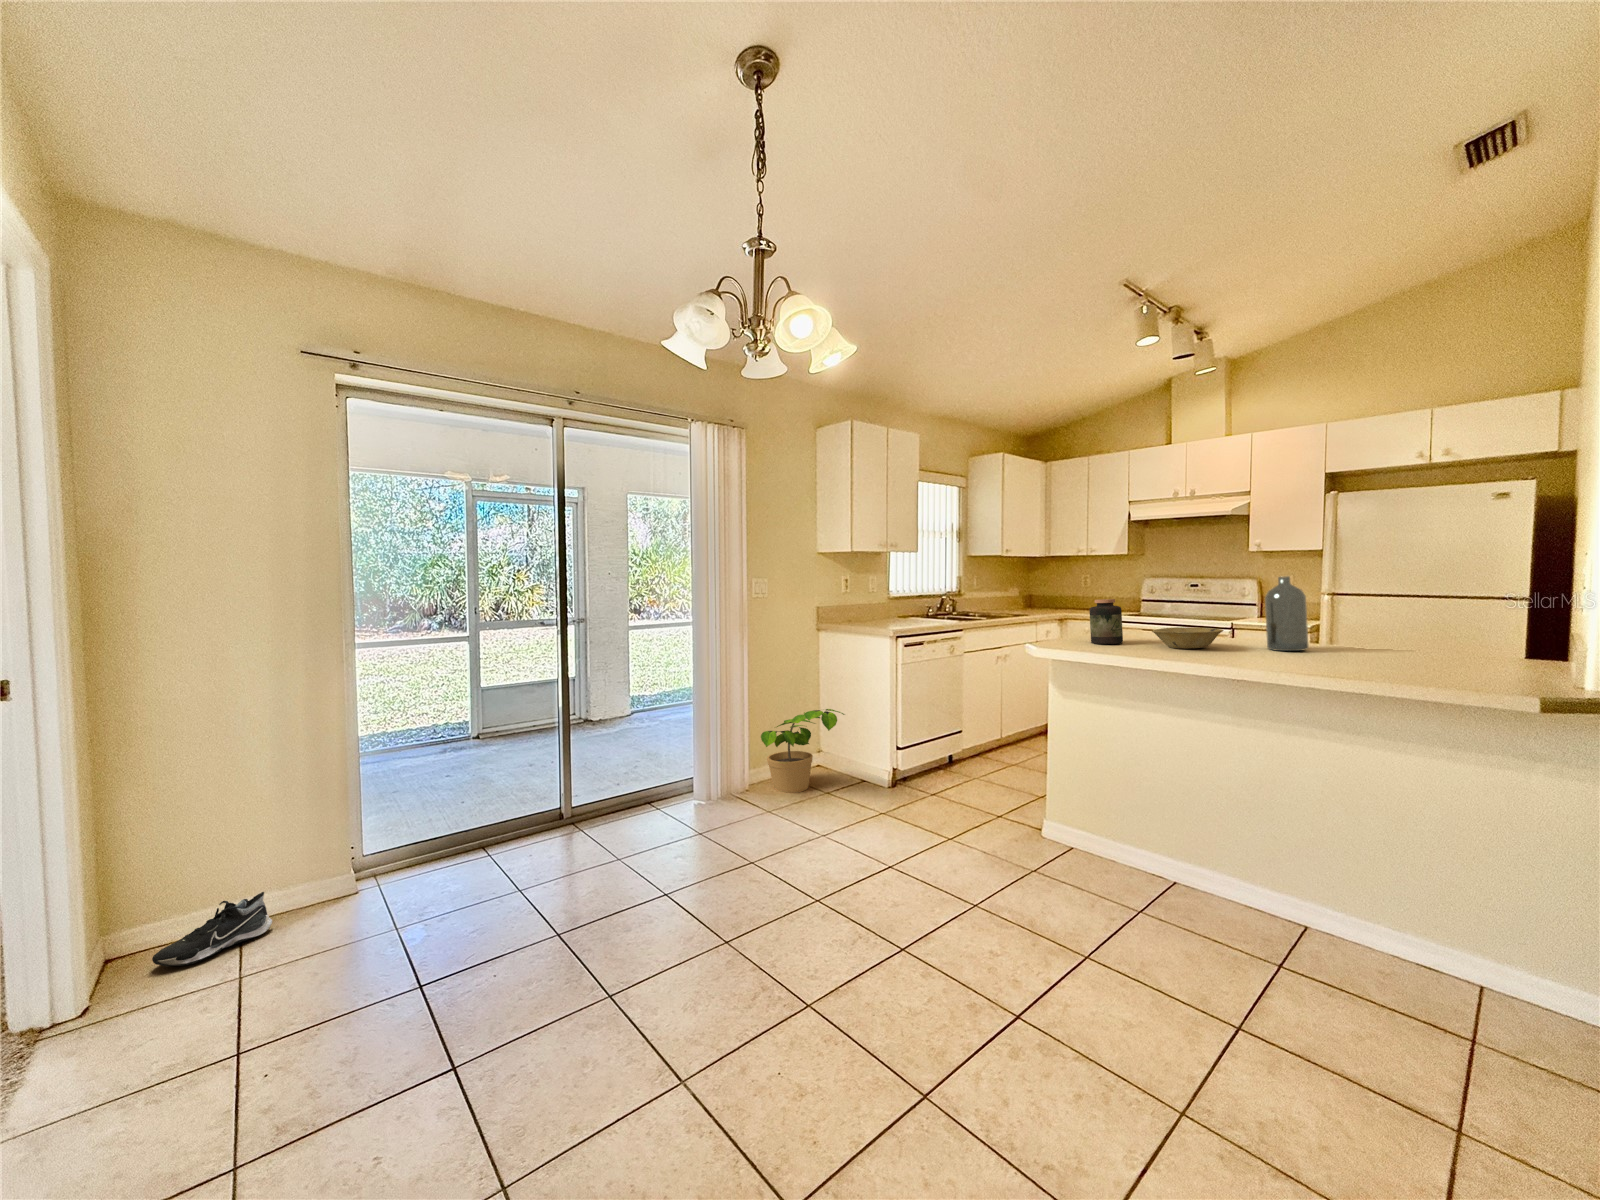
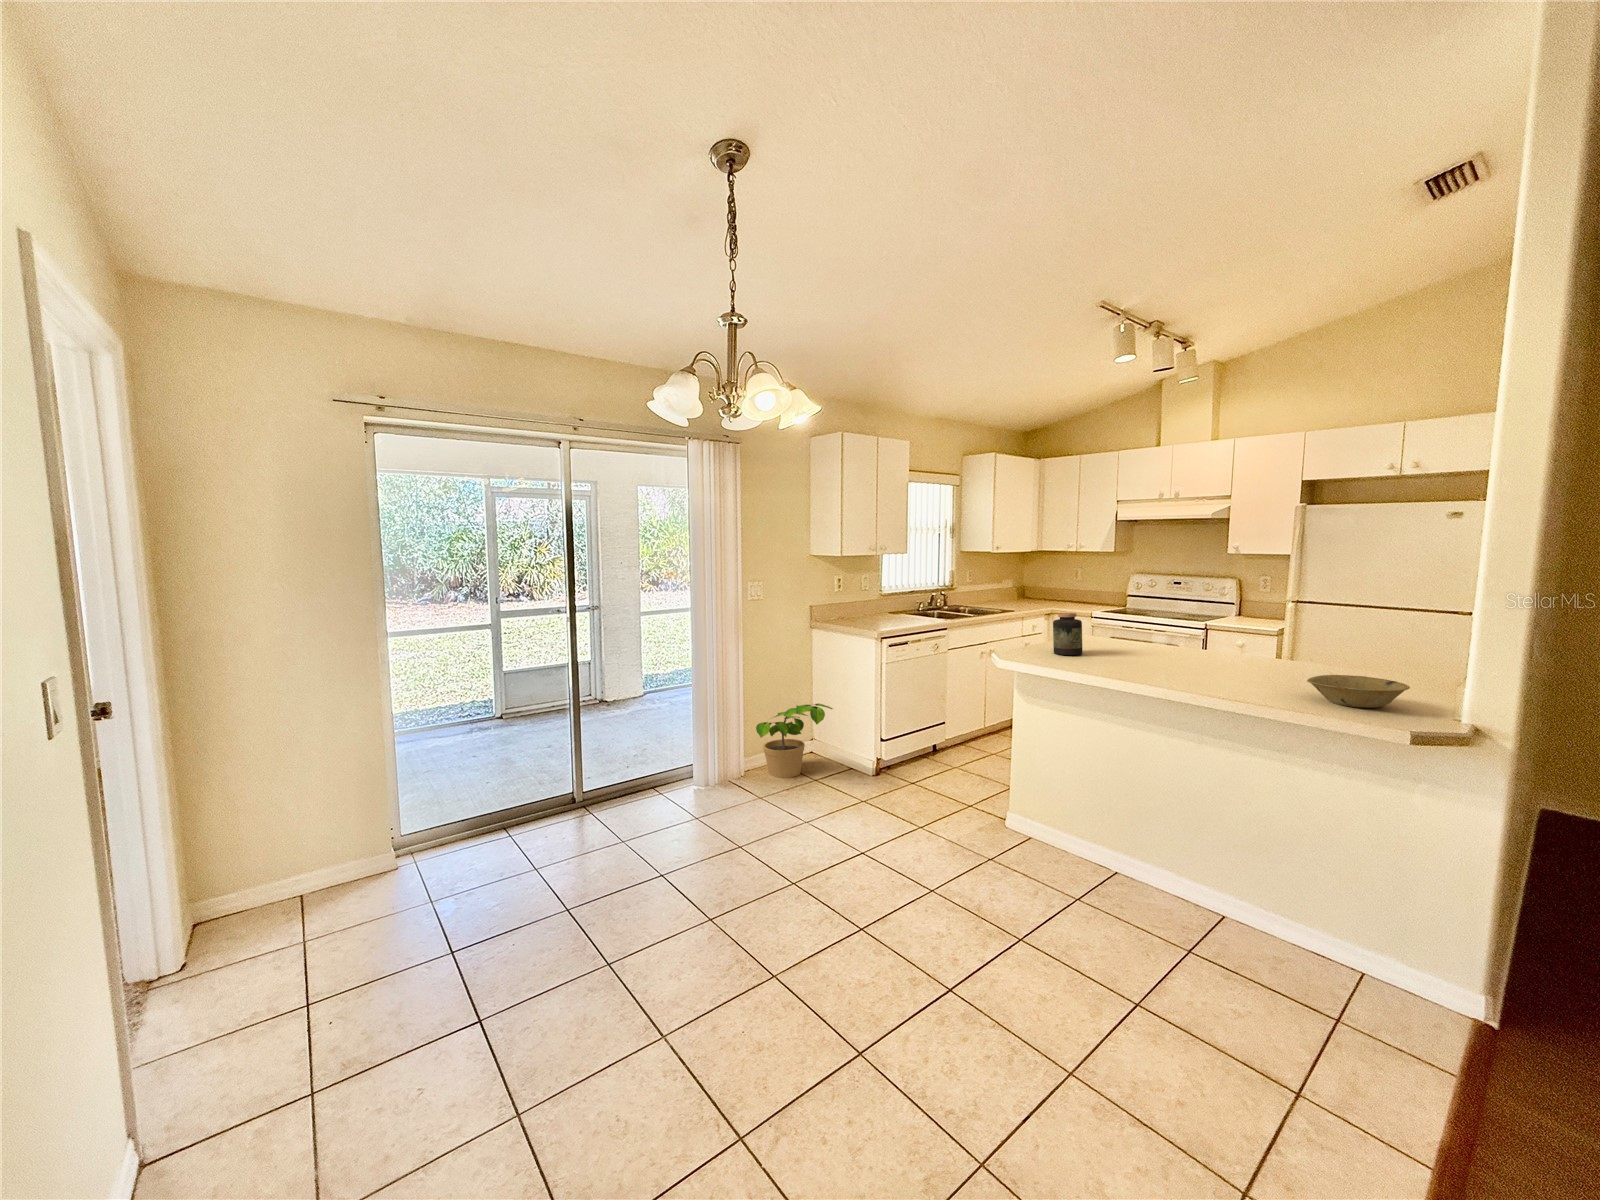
bottle: present [1265,576,1309,651] -> none [1212,598,1249,668]
bowl: present [1152,627,1223,648] -> present [1307,675,1410,708]
shoe: present [152,892,272,966] -> none [232,867,329,930]

